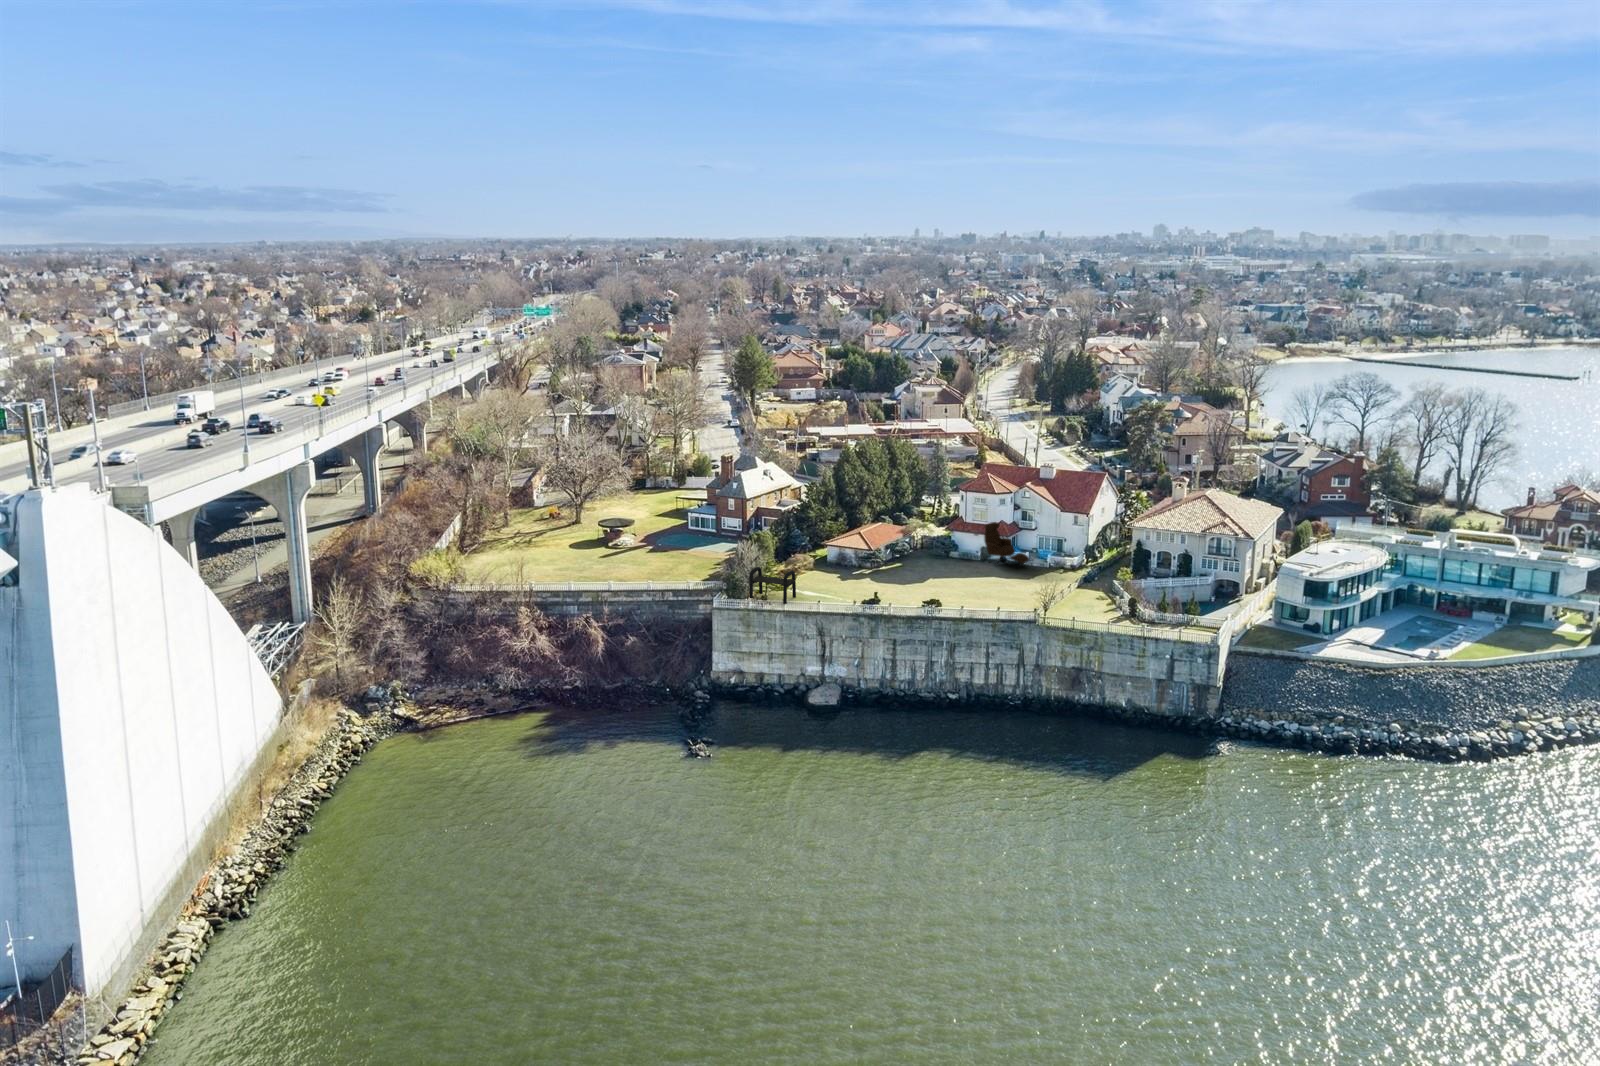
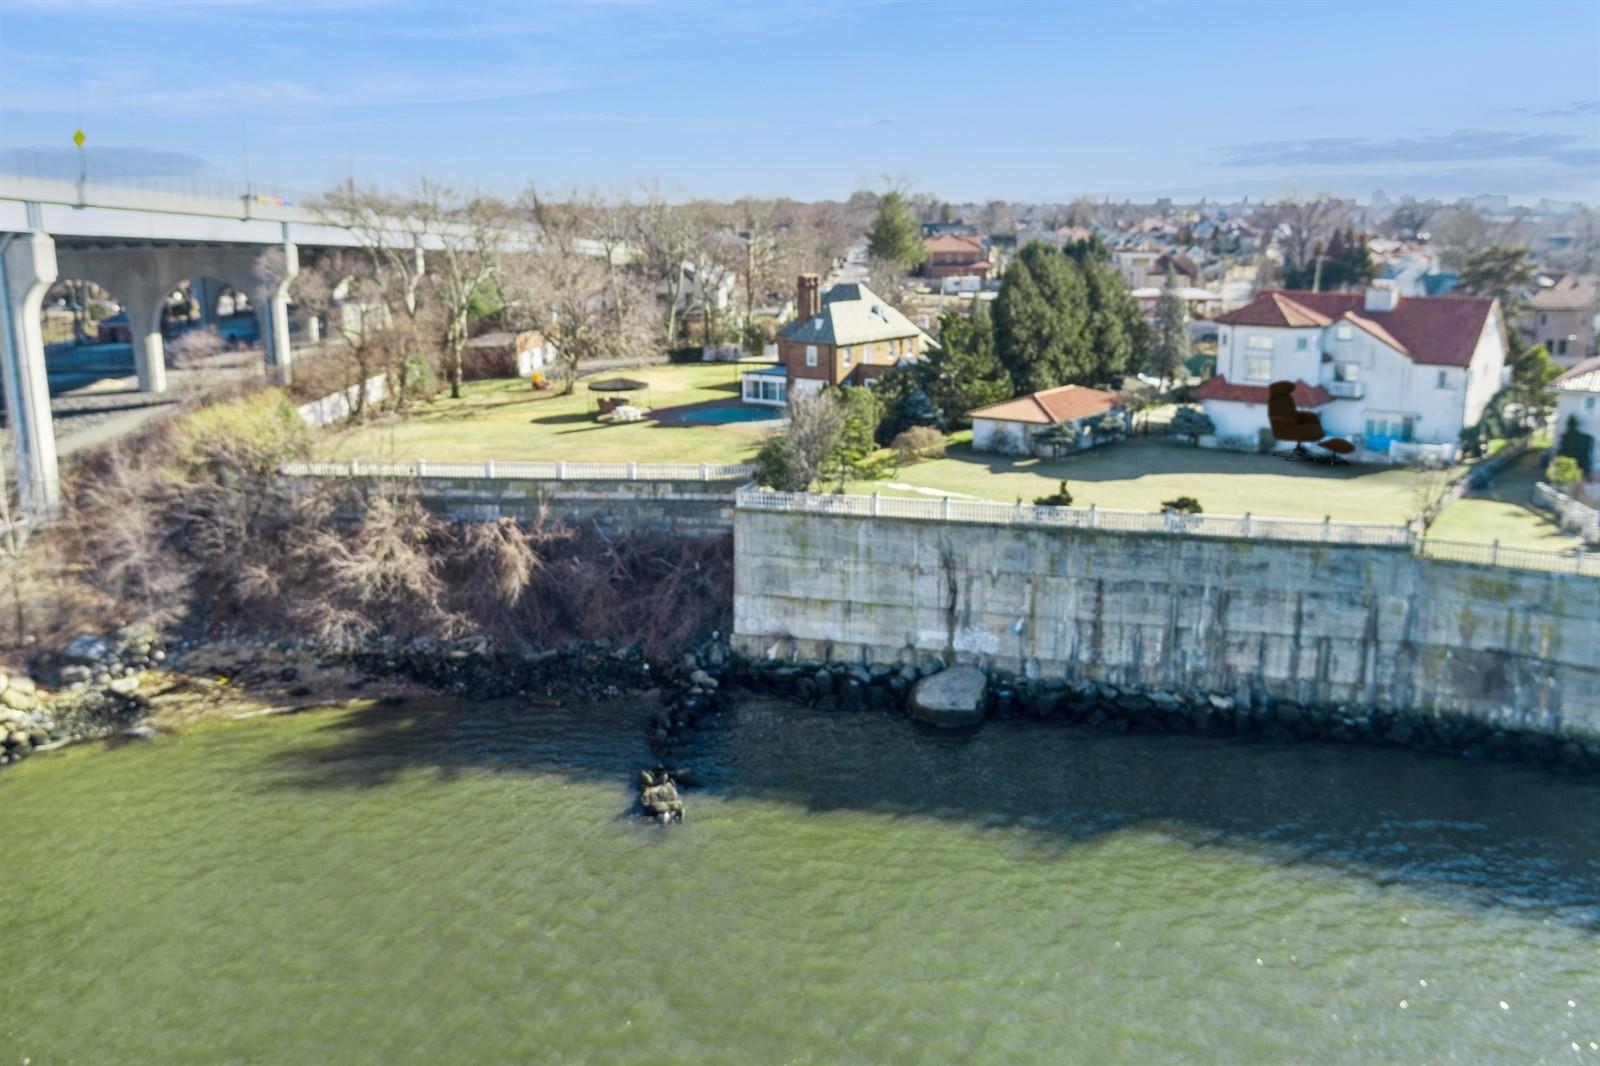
bench: present [749,567,796,604] -> none [814,438,904,507]

